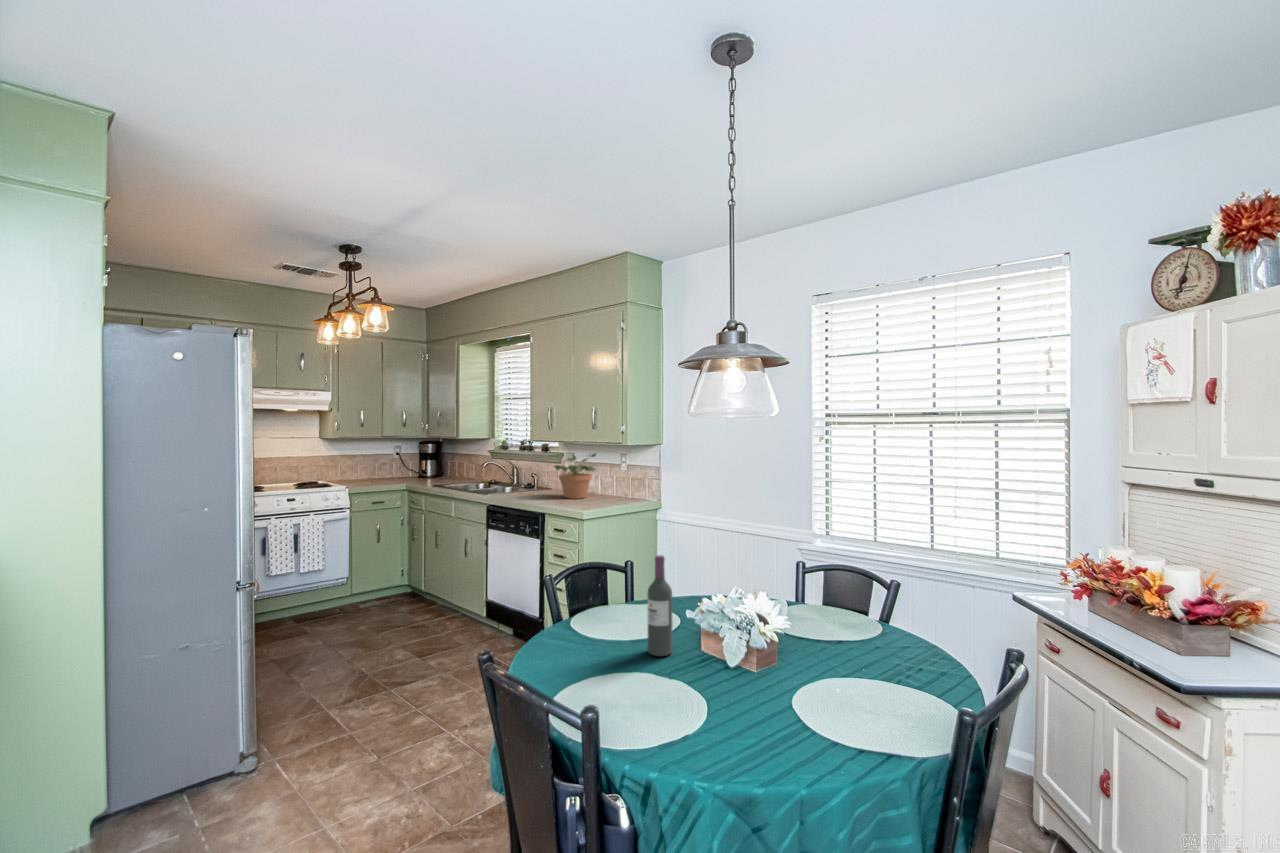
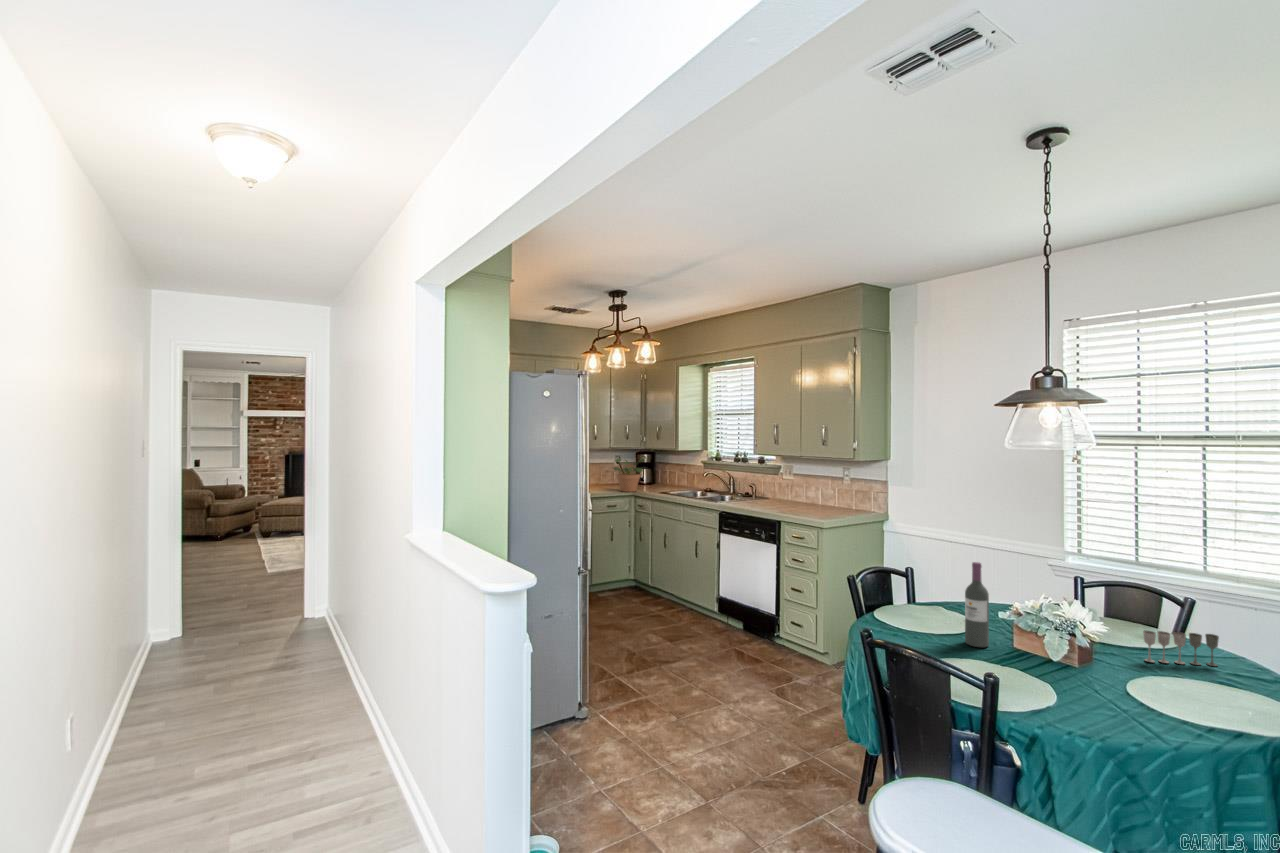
potted plant: present [554,453,596,499] -> present [614,458,644,492]
wine glass: none [828,624,901,661] -> present [1143,630,1219,666]

